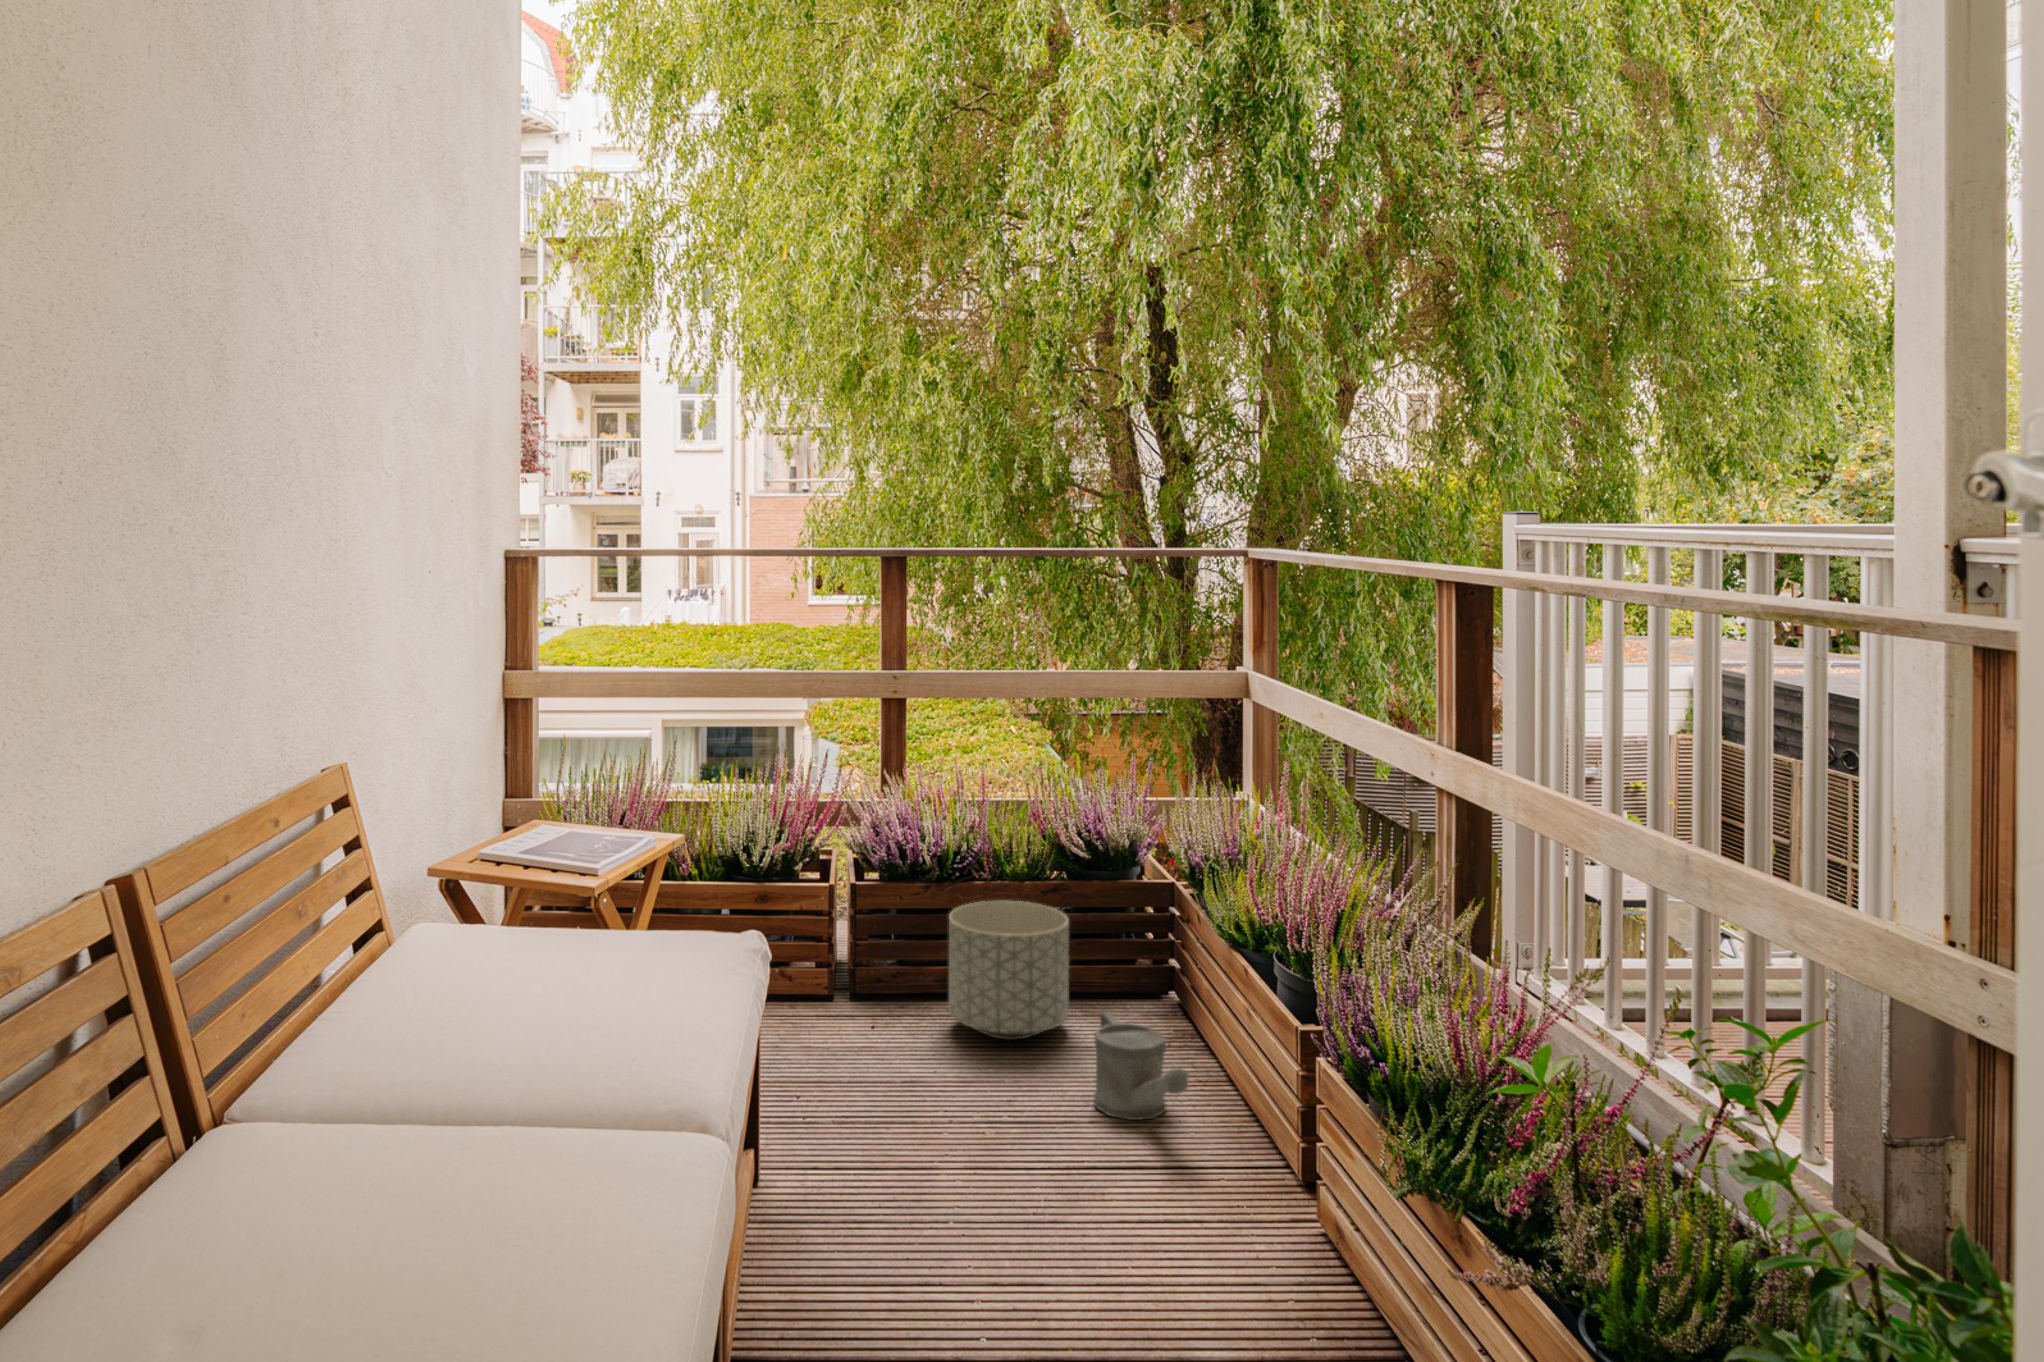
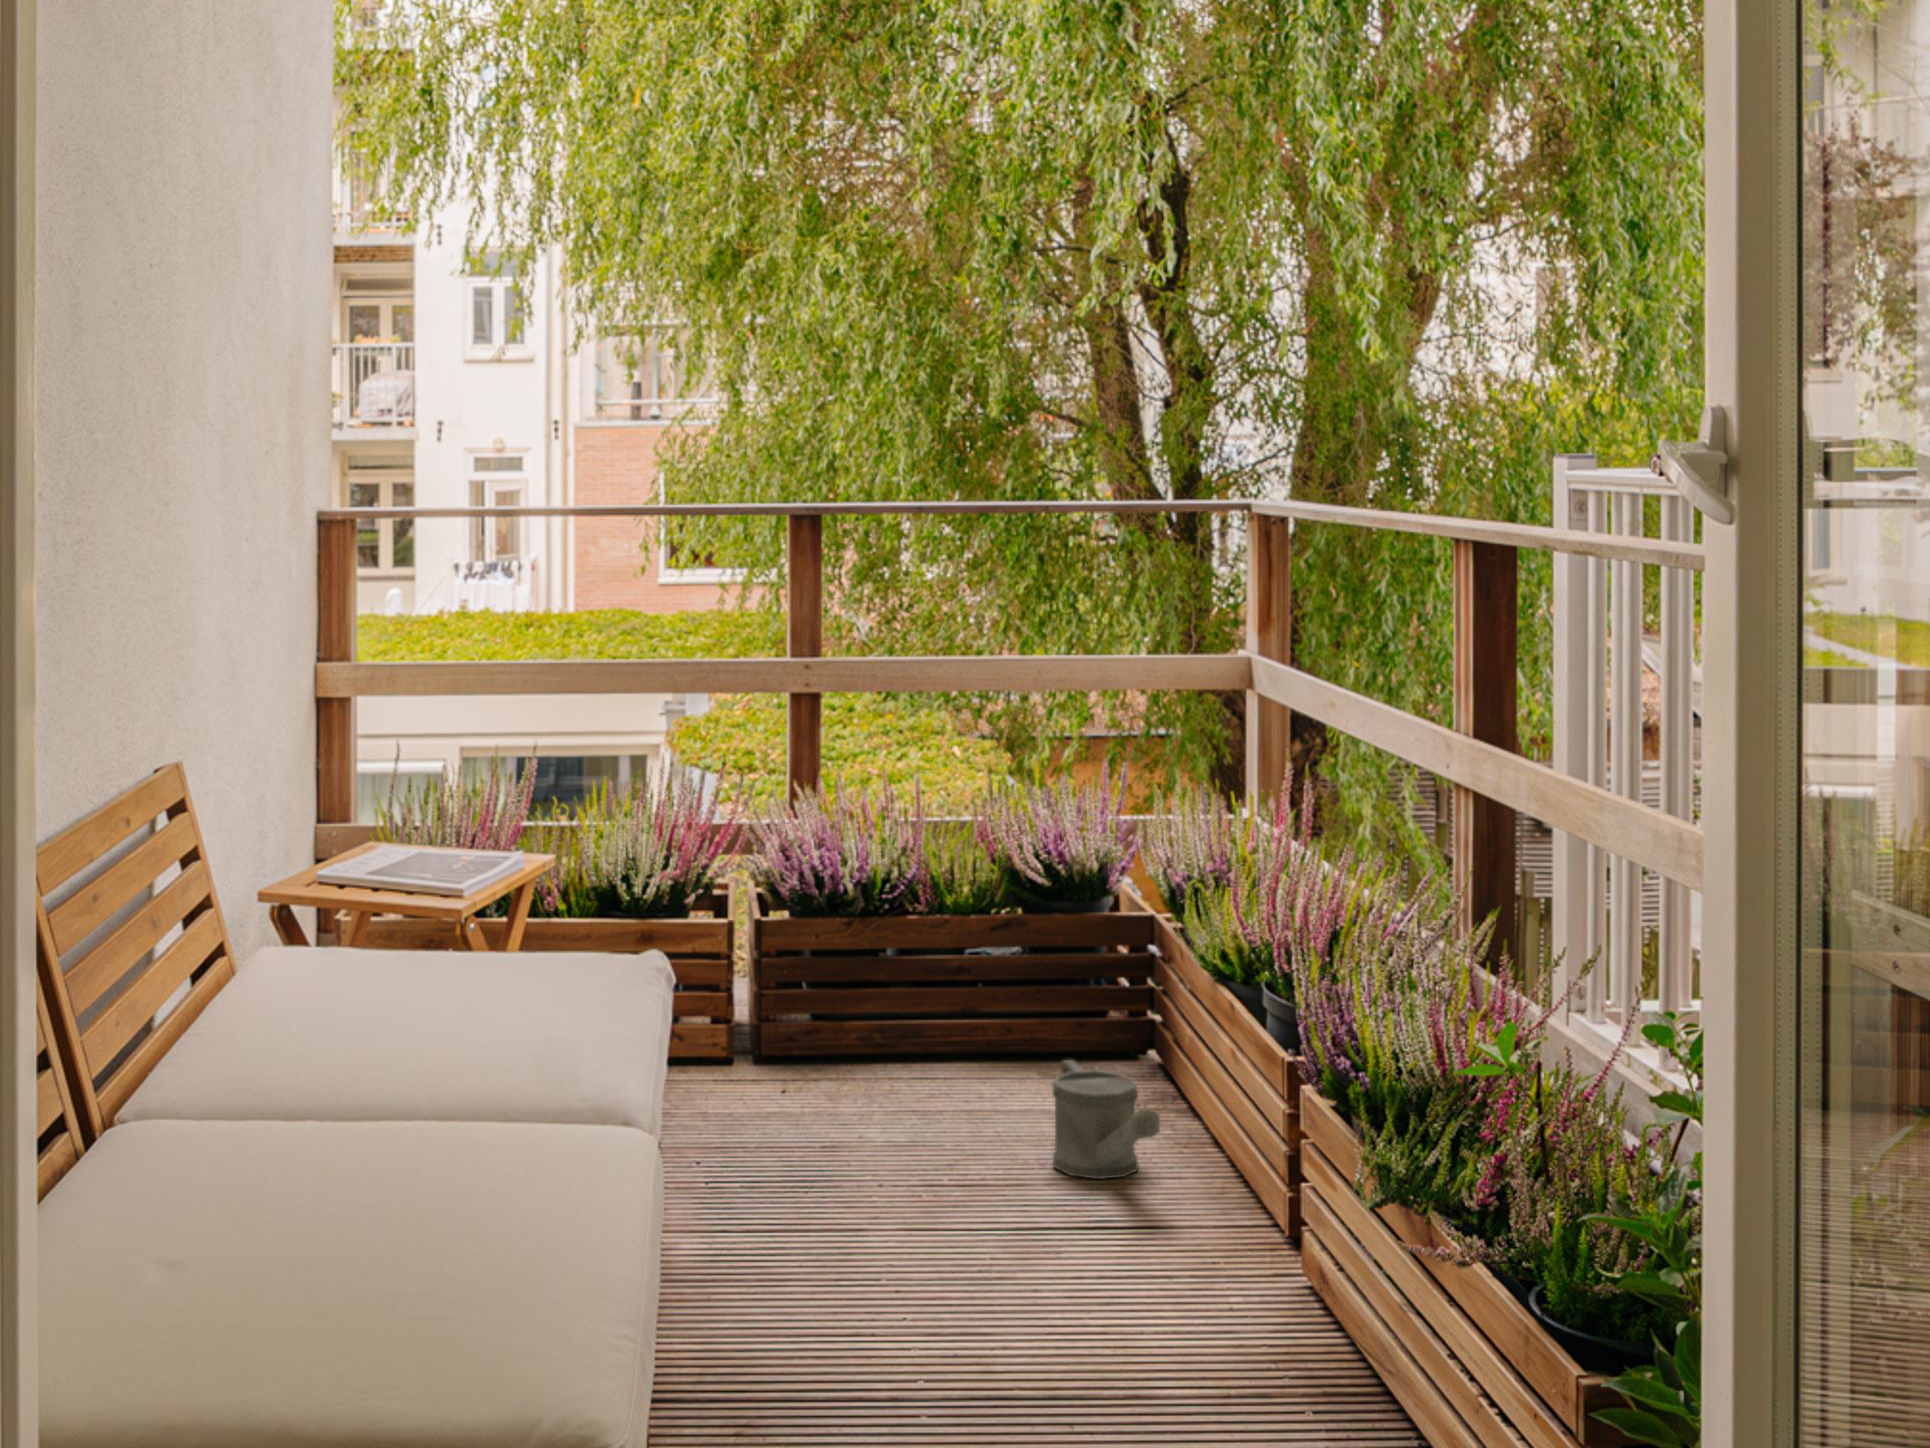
planter: present [949,901,1069,1040] -> none [876,939,1025,1104]

